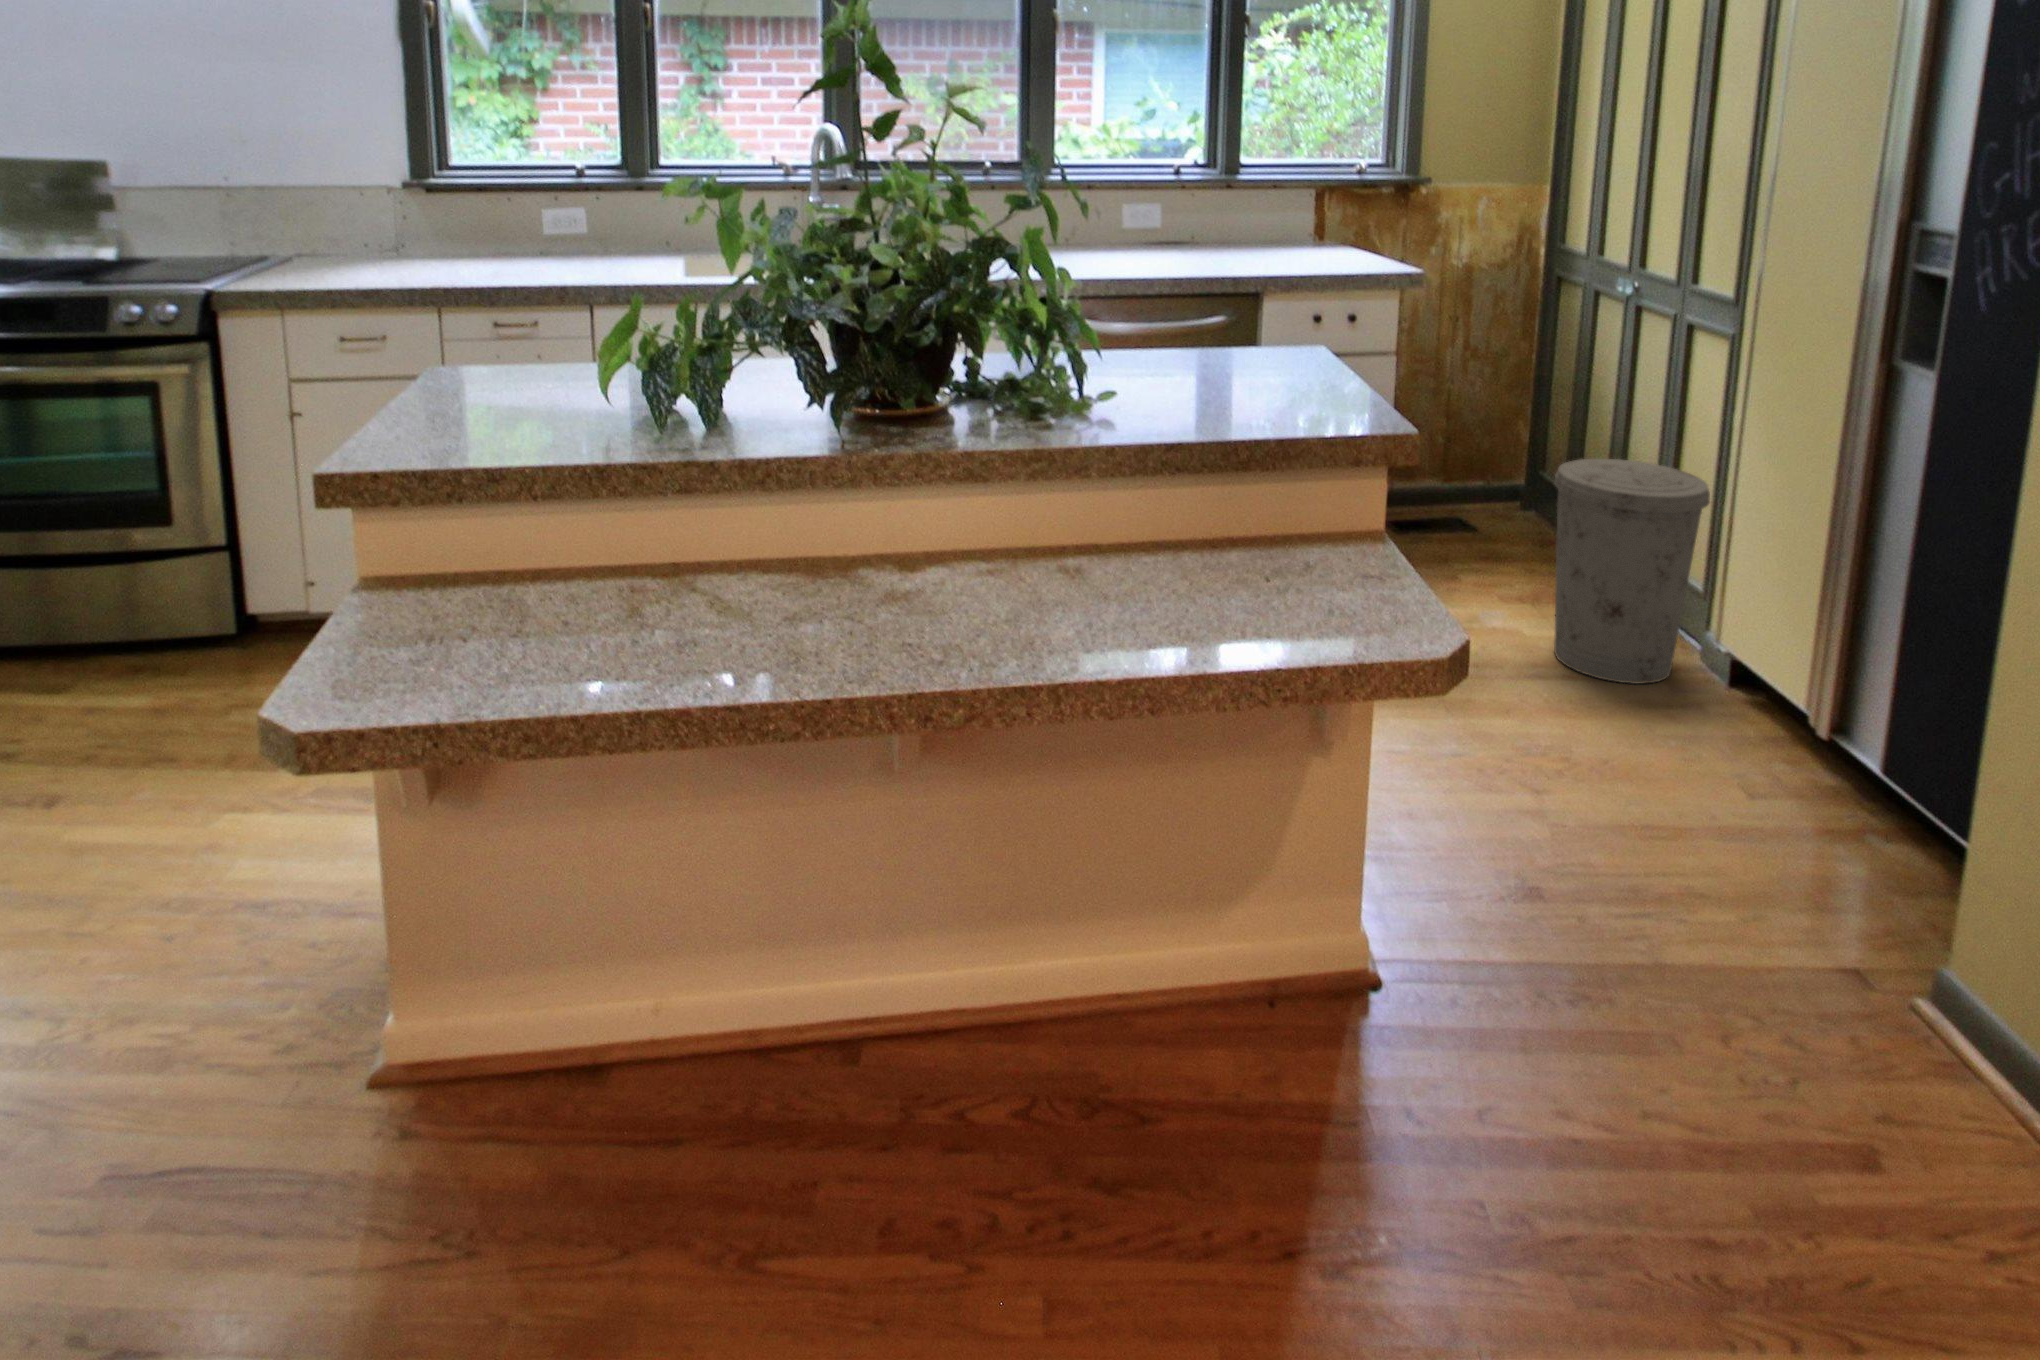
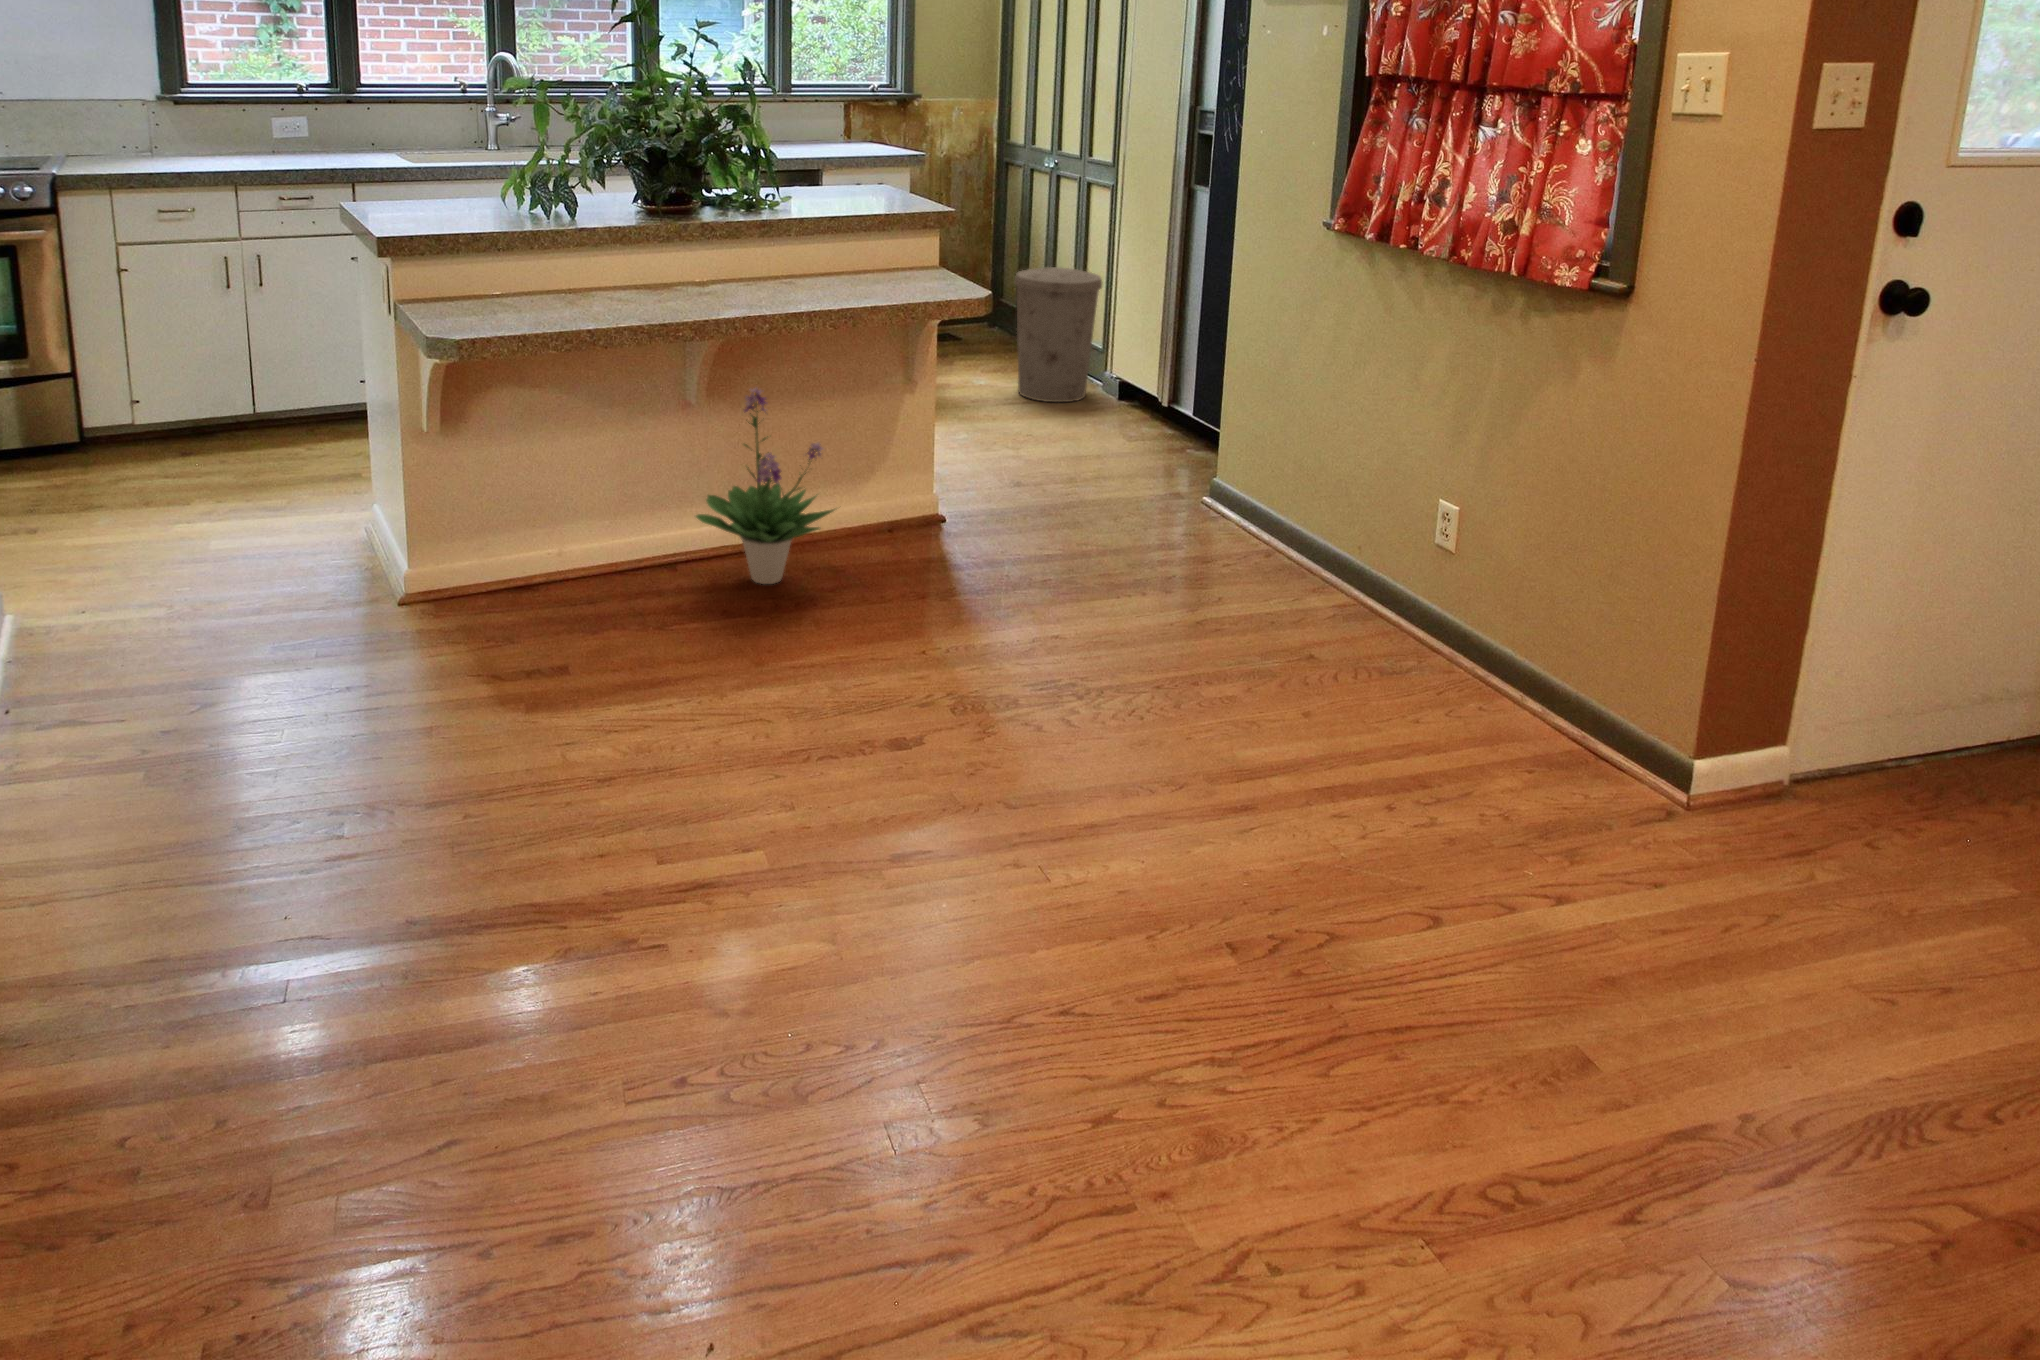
potted plant: none [869,742,1145,1112] -> present [696,387,835,584]

